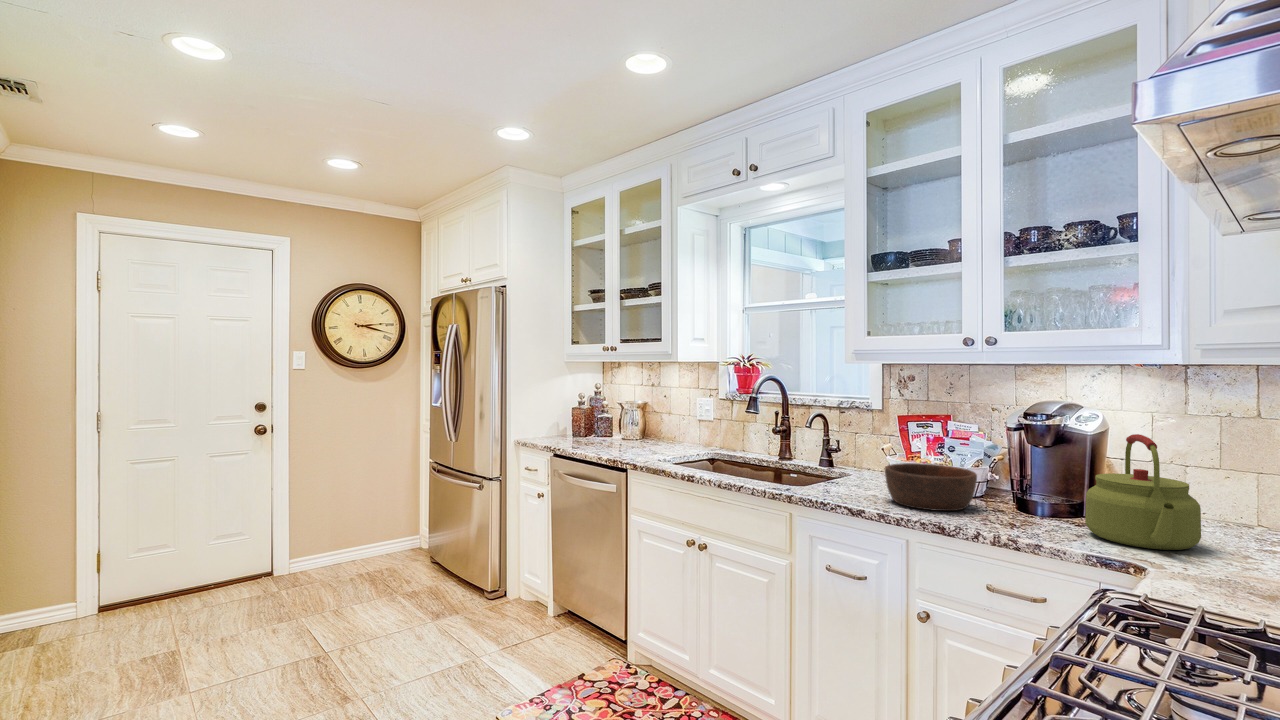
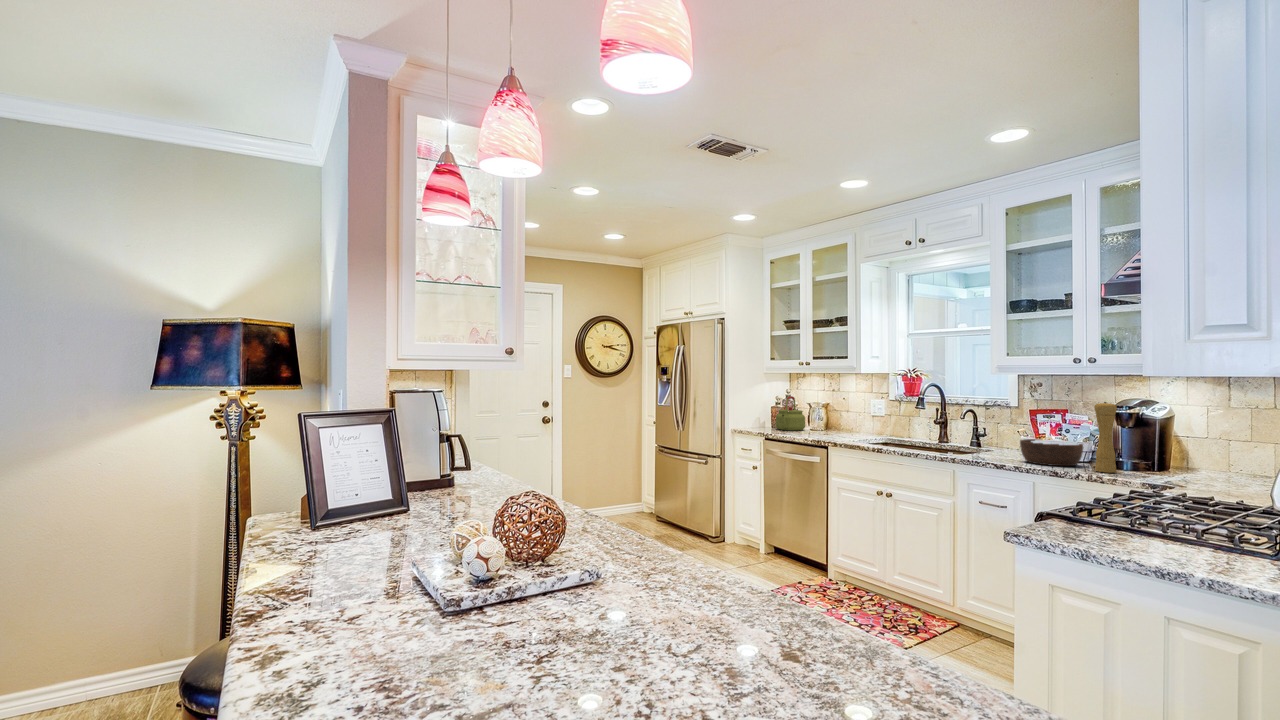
pepper mill: none [998,409,1032,527] -> present [1094,402,1117,473]
kettle: present [1085,434,1201,550] -> present [776,396,805,431]

